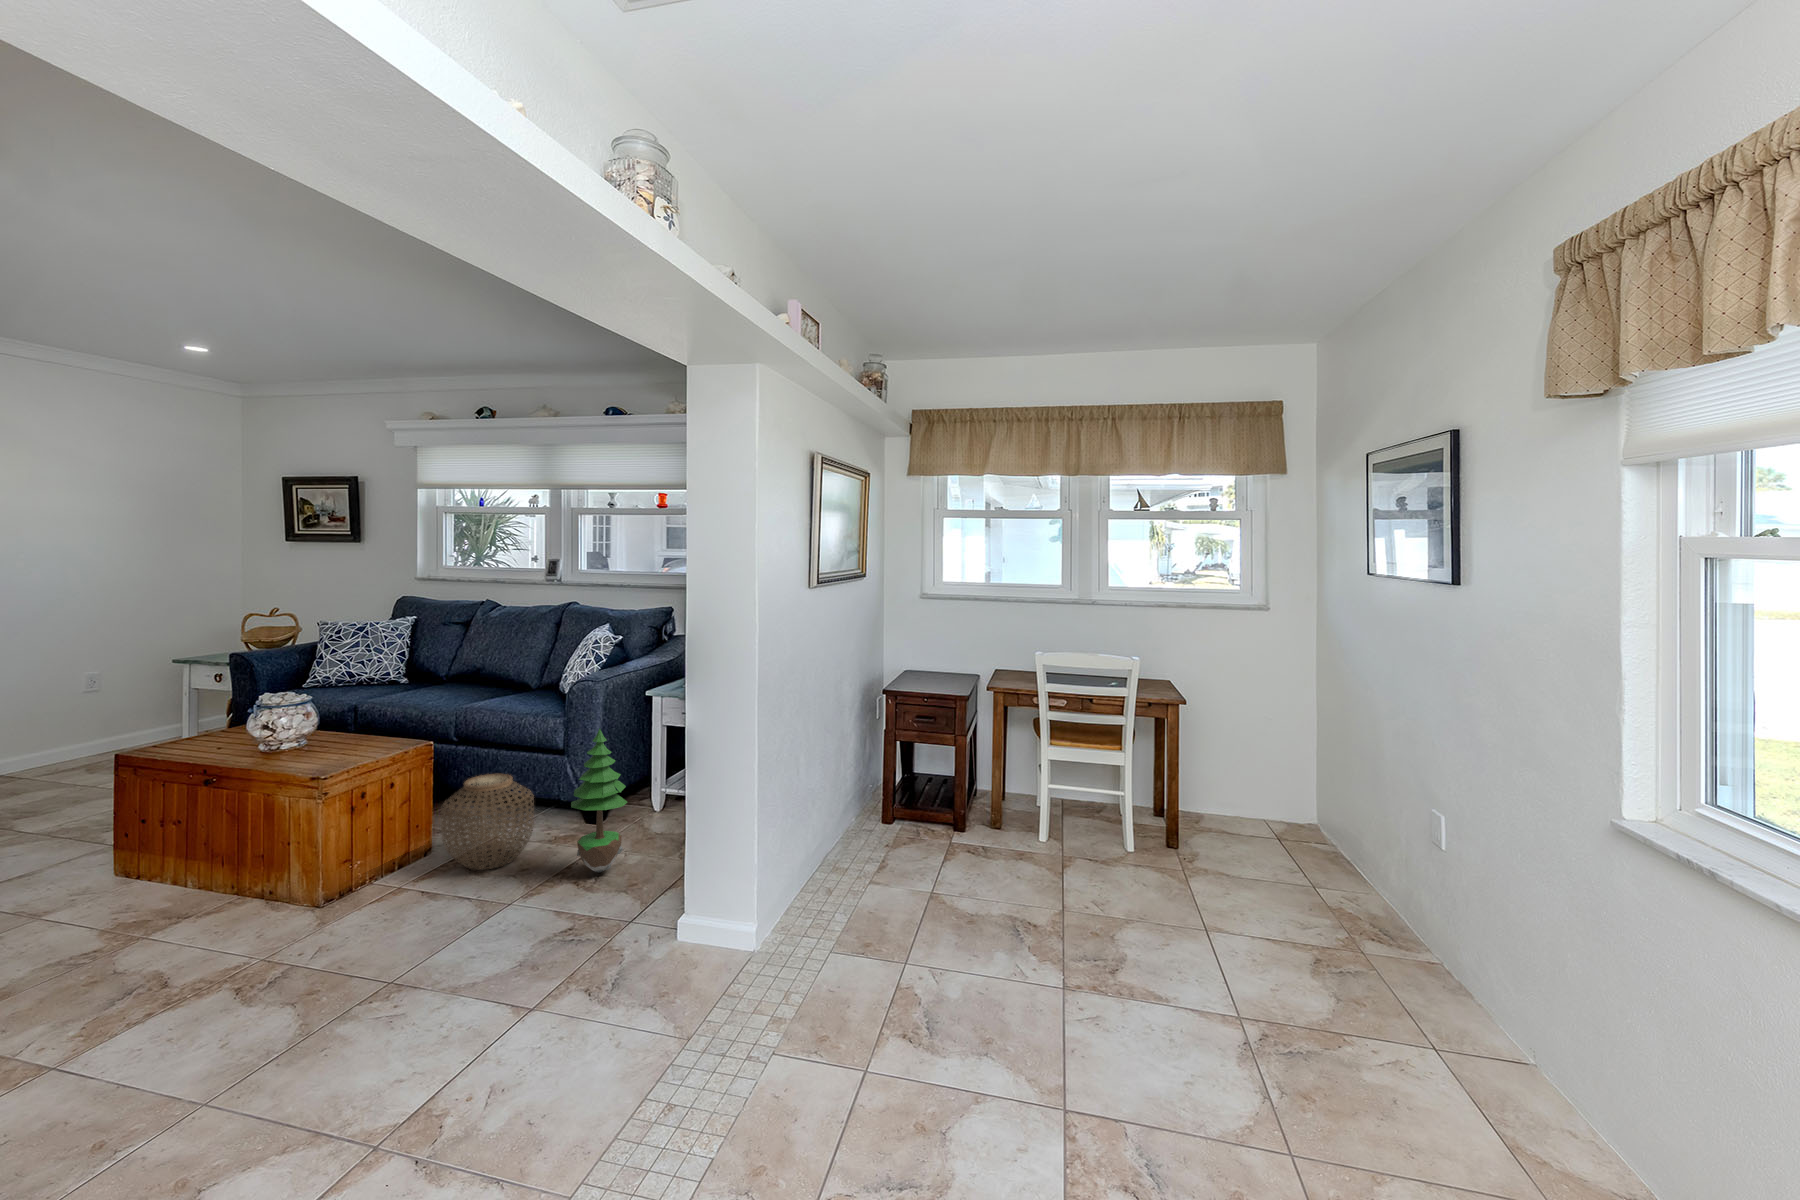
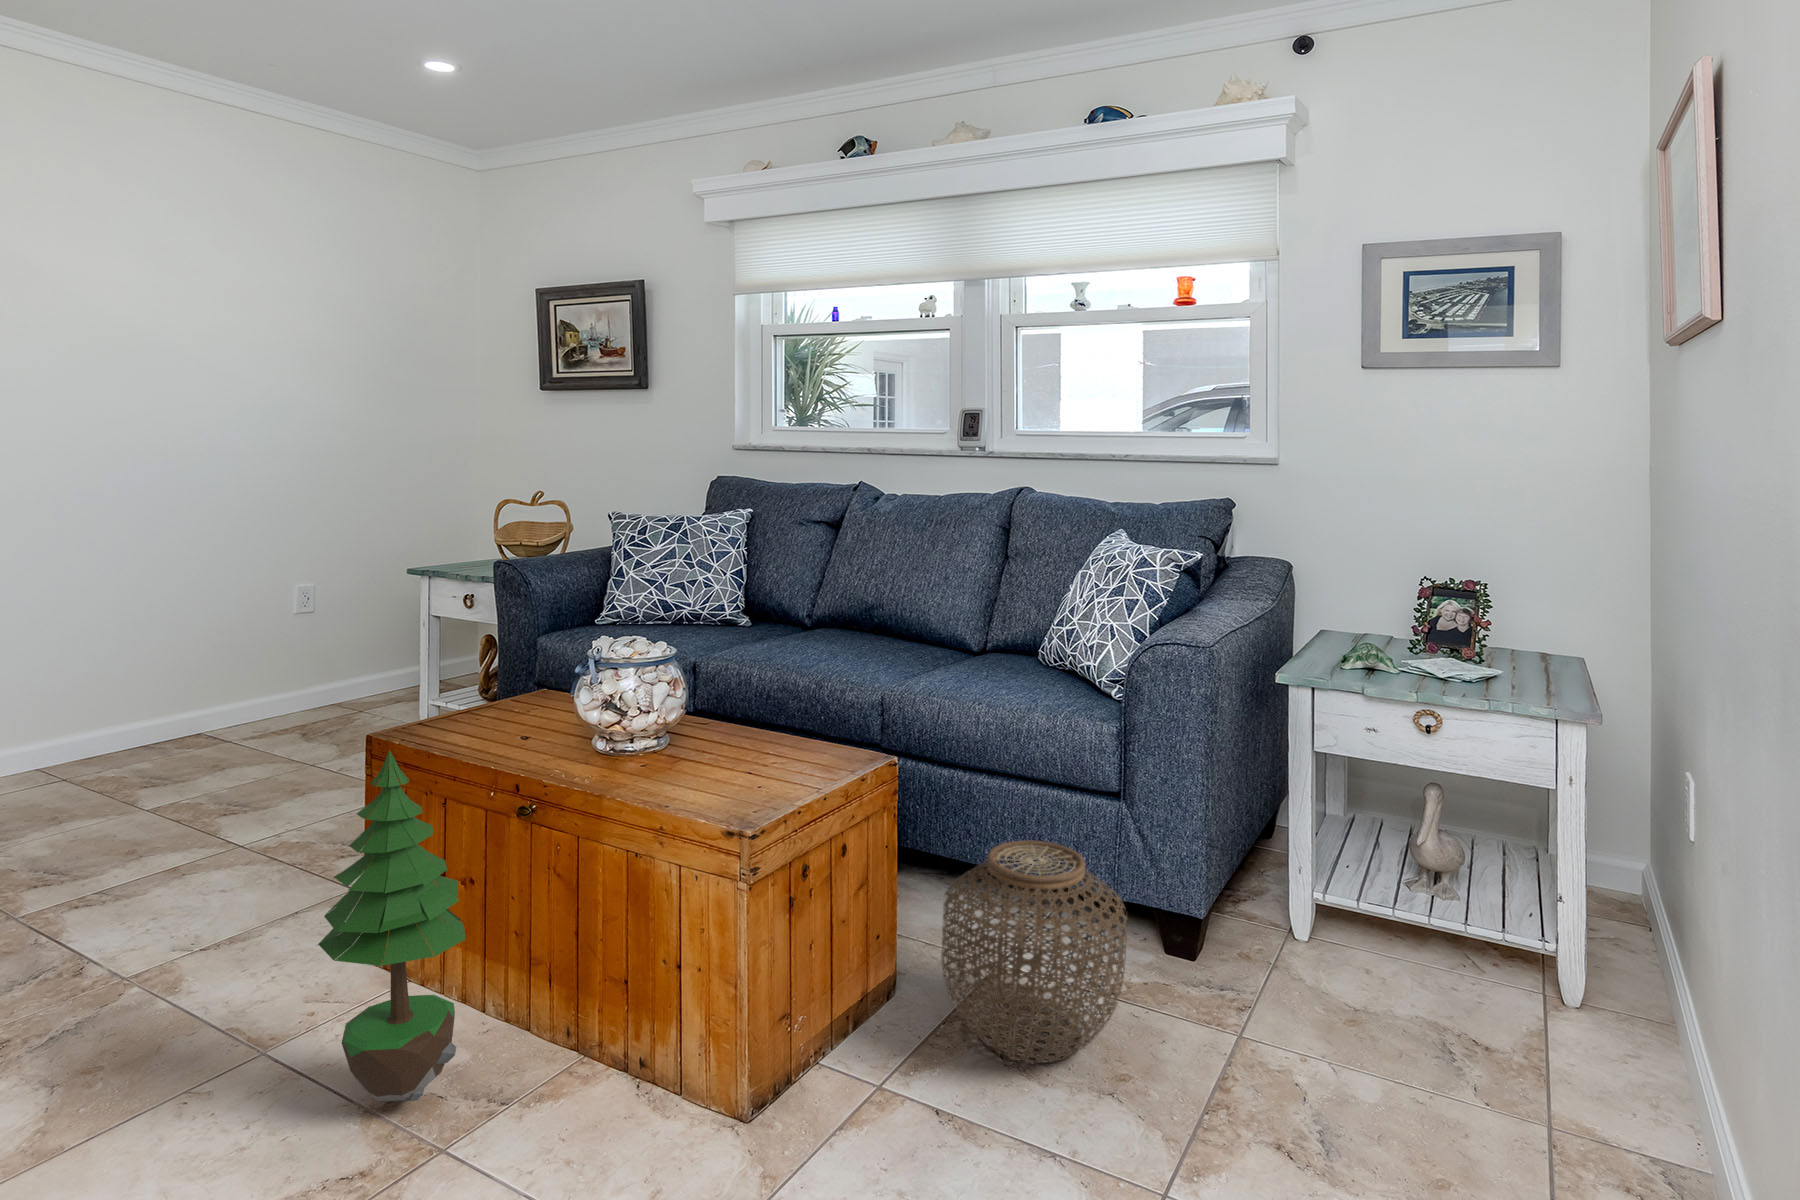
potted tree: present [571,729,627,873] -> present [318,750,466,1101]

